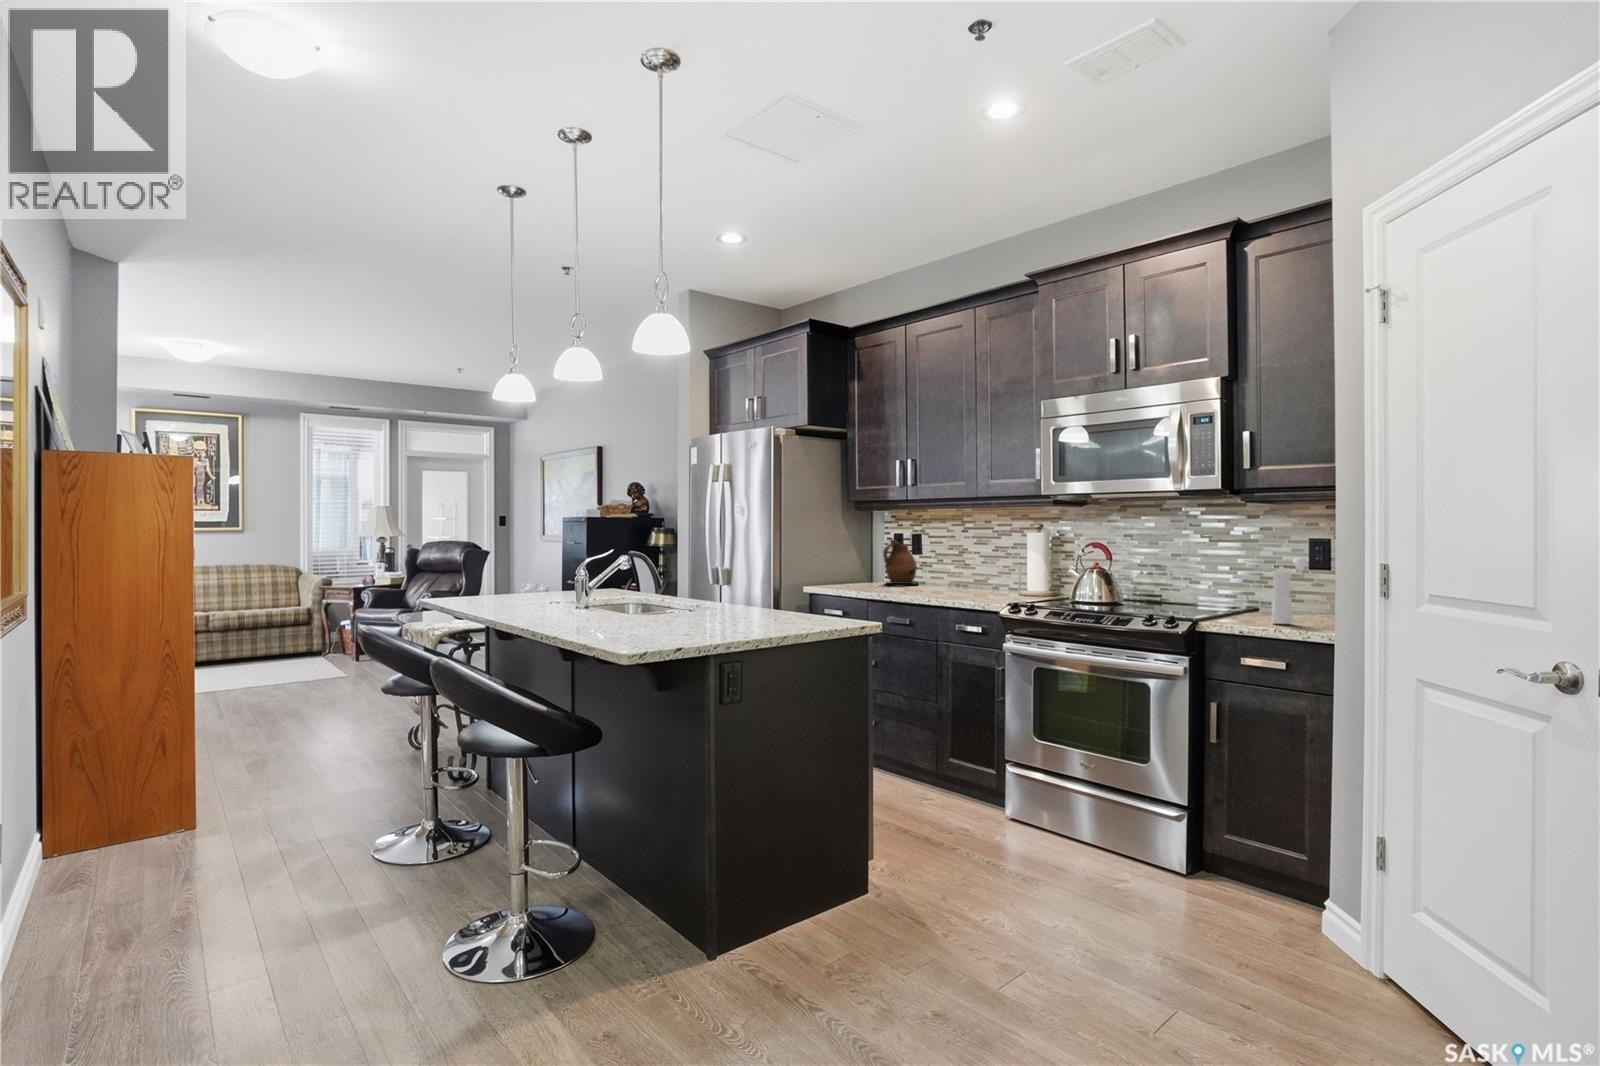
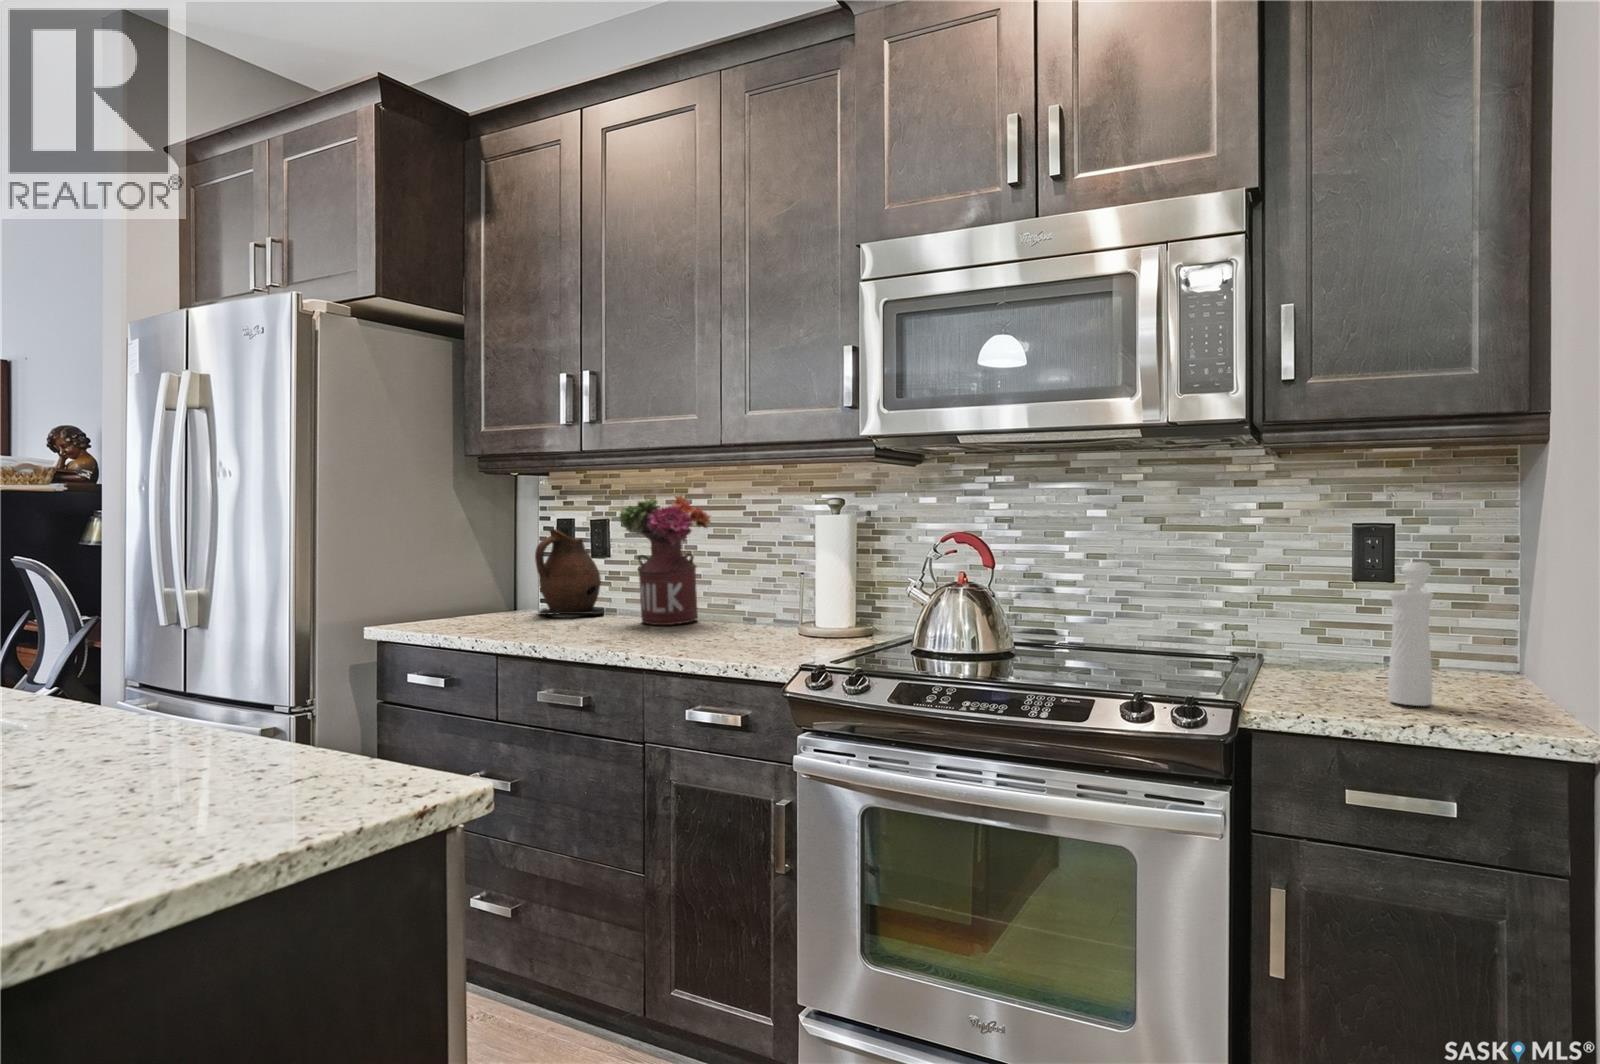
flower arrangement: none [925,522,974,590] -> present [620,495,711,625]

